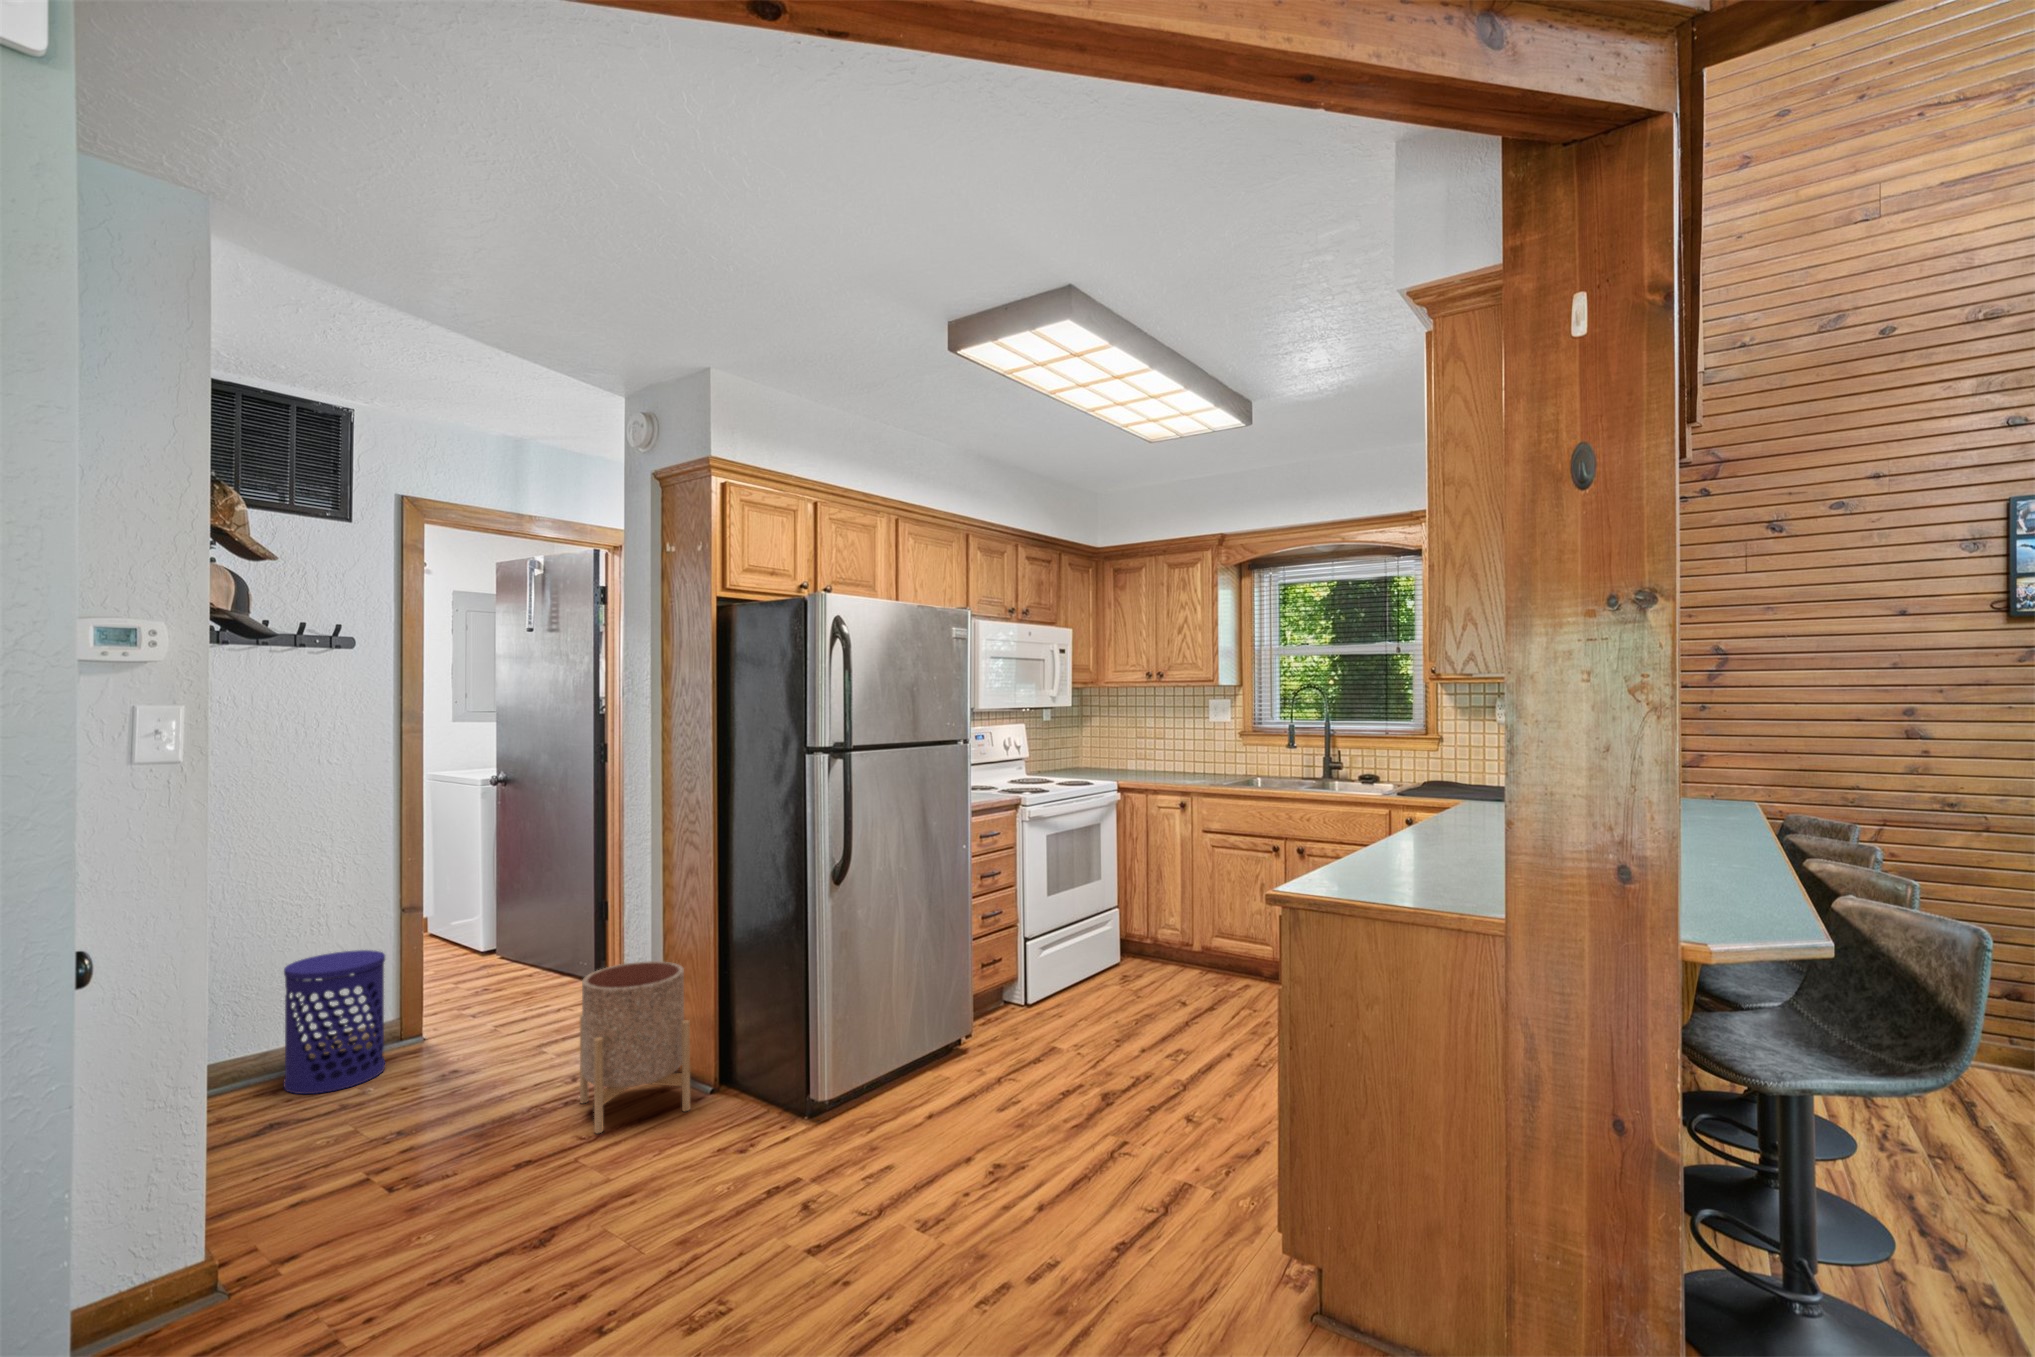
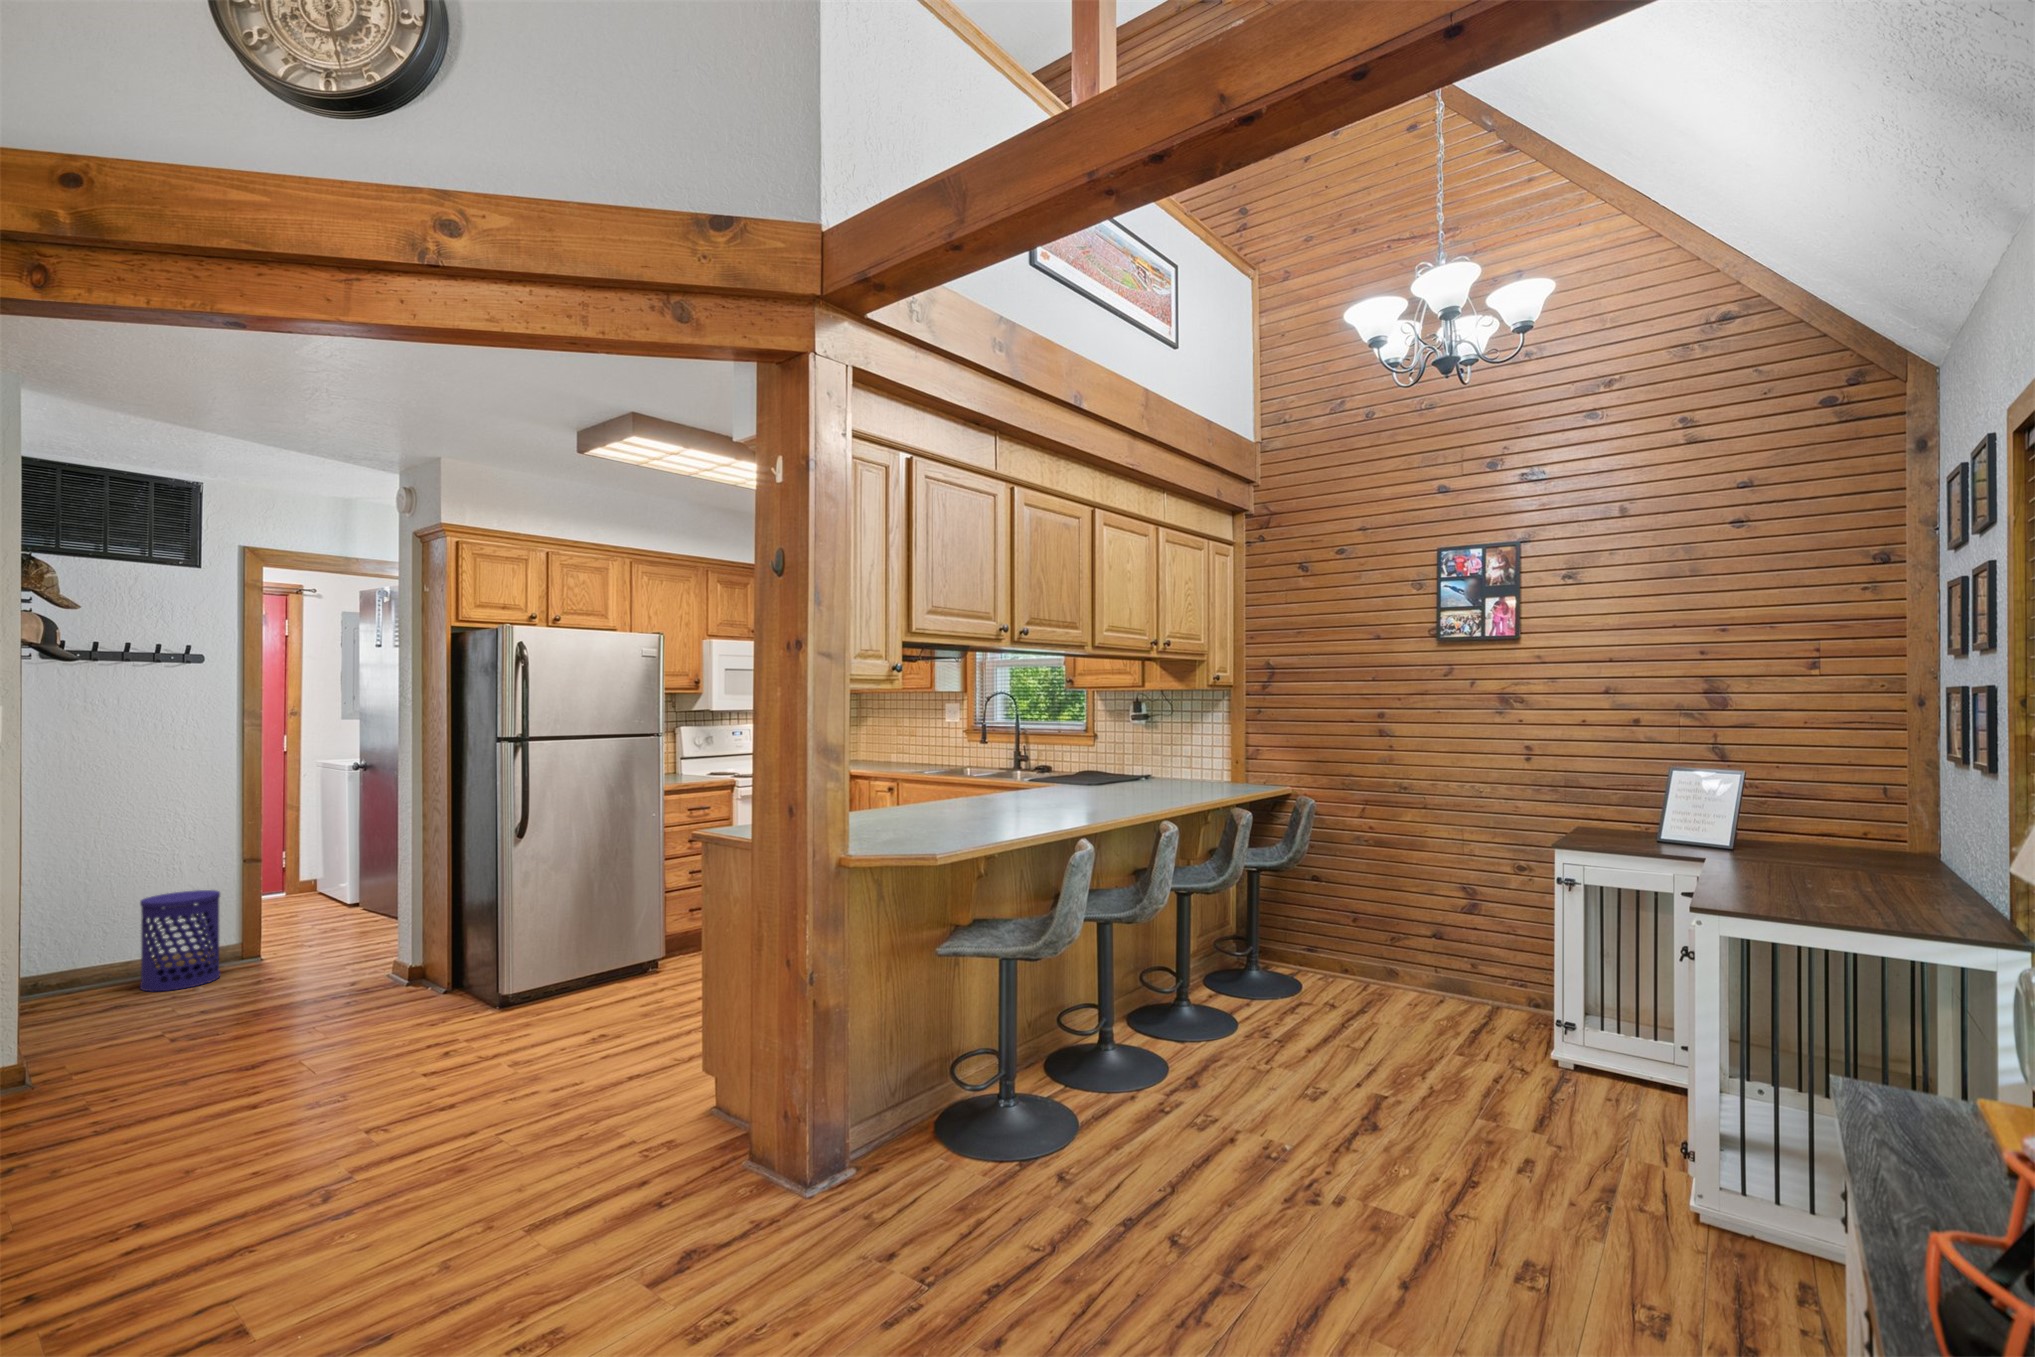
planter: present [580,961,690,1133] -> none [338,898,420,1016]

